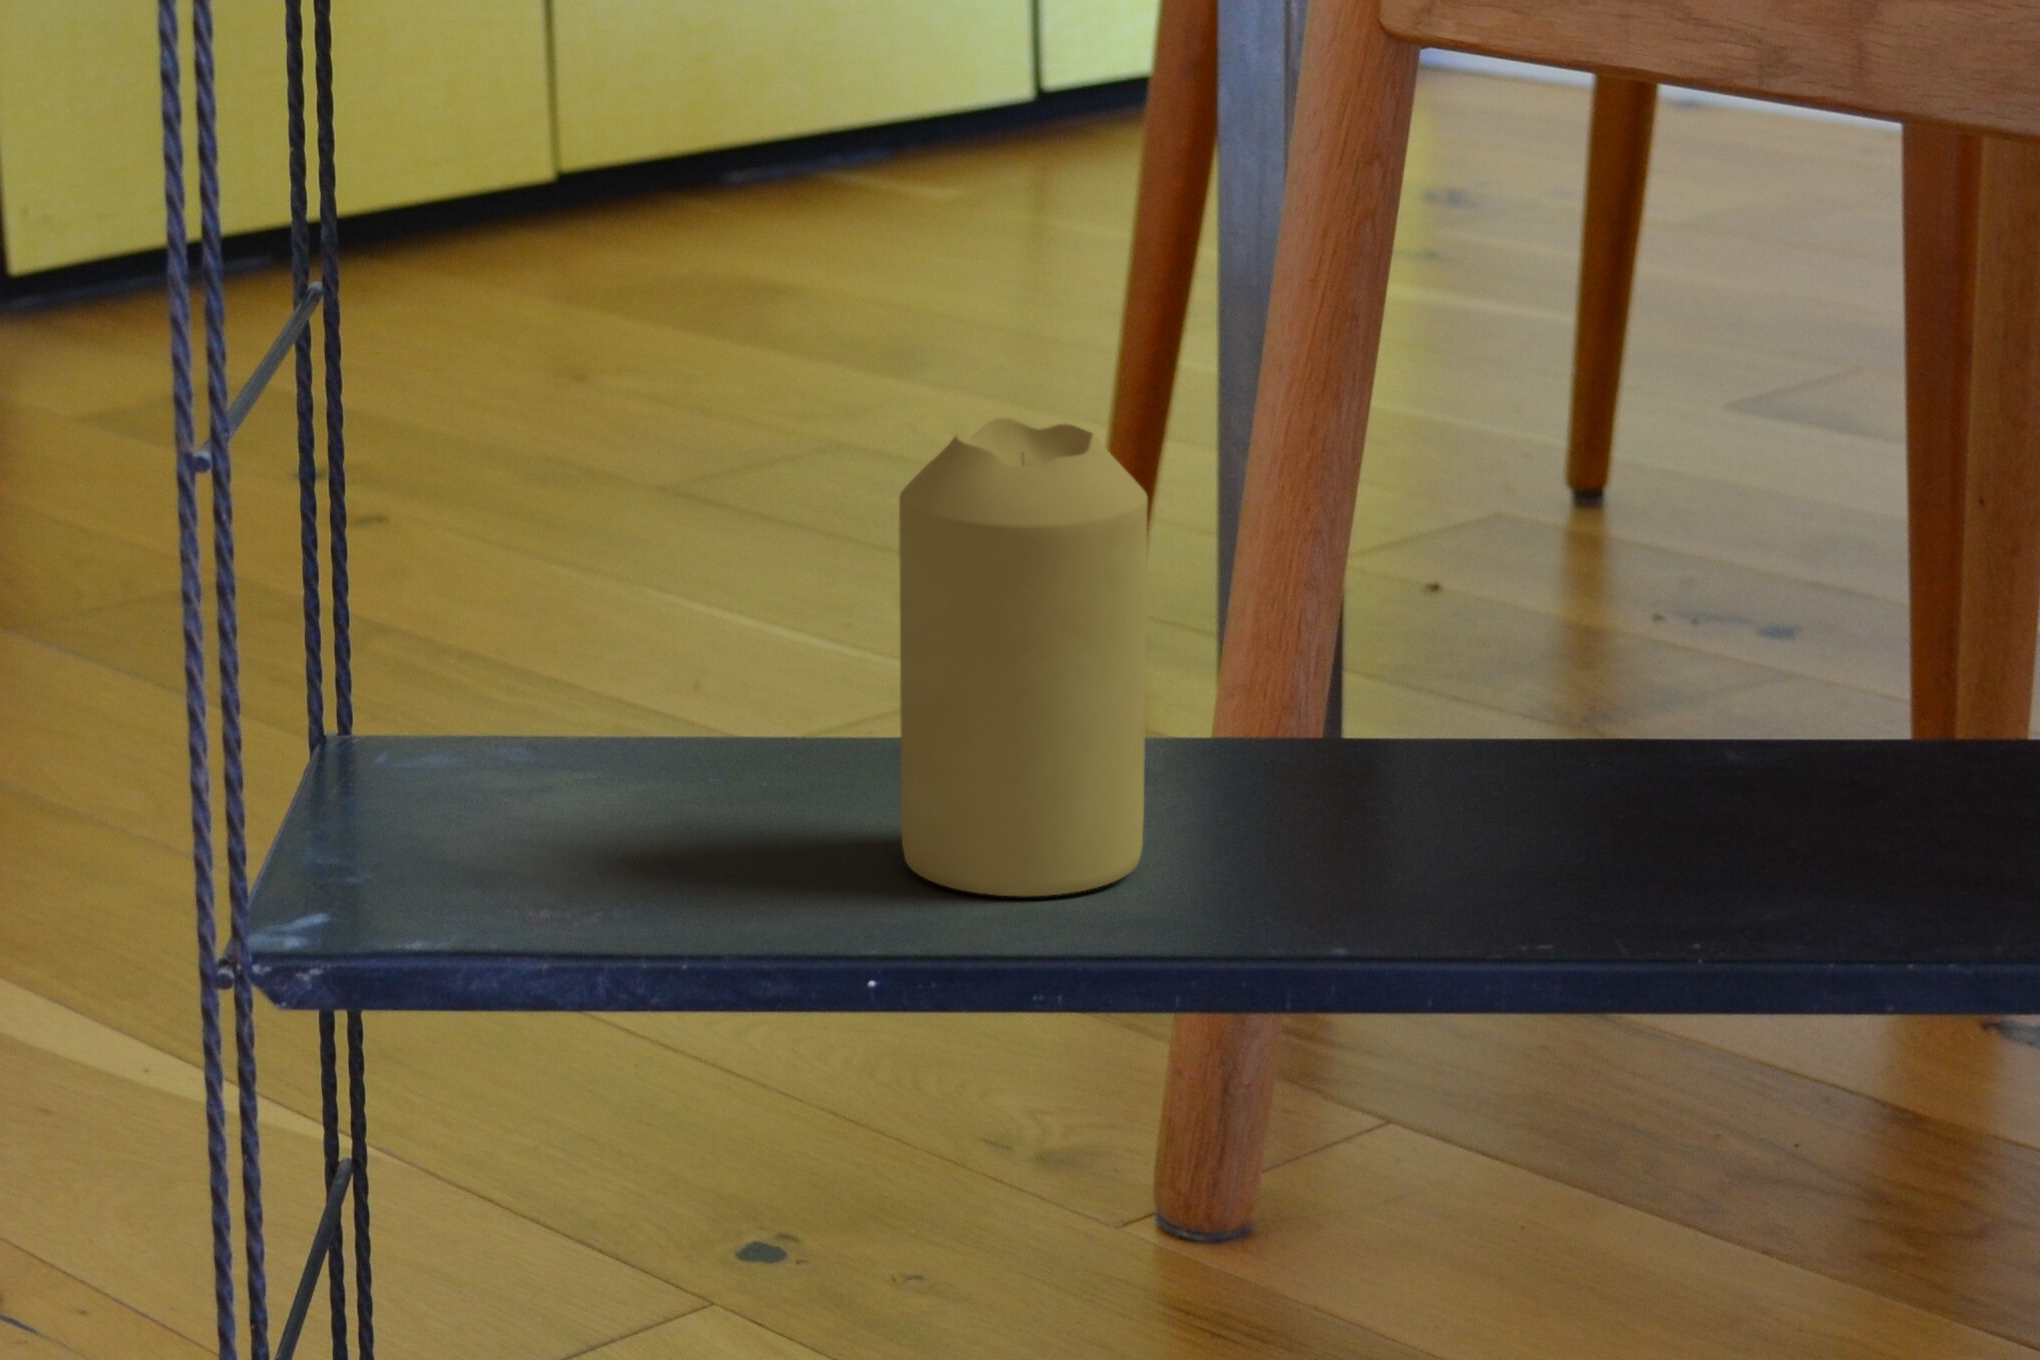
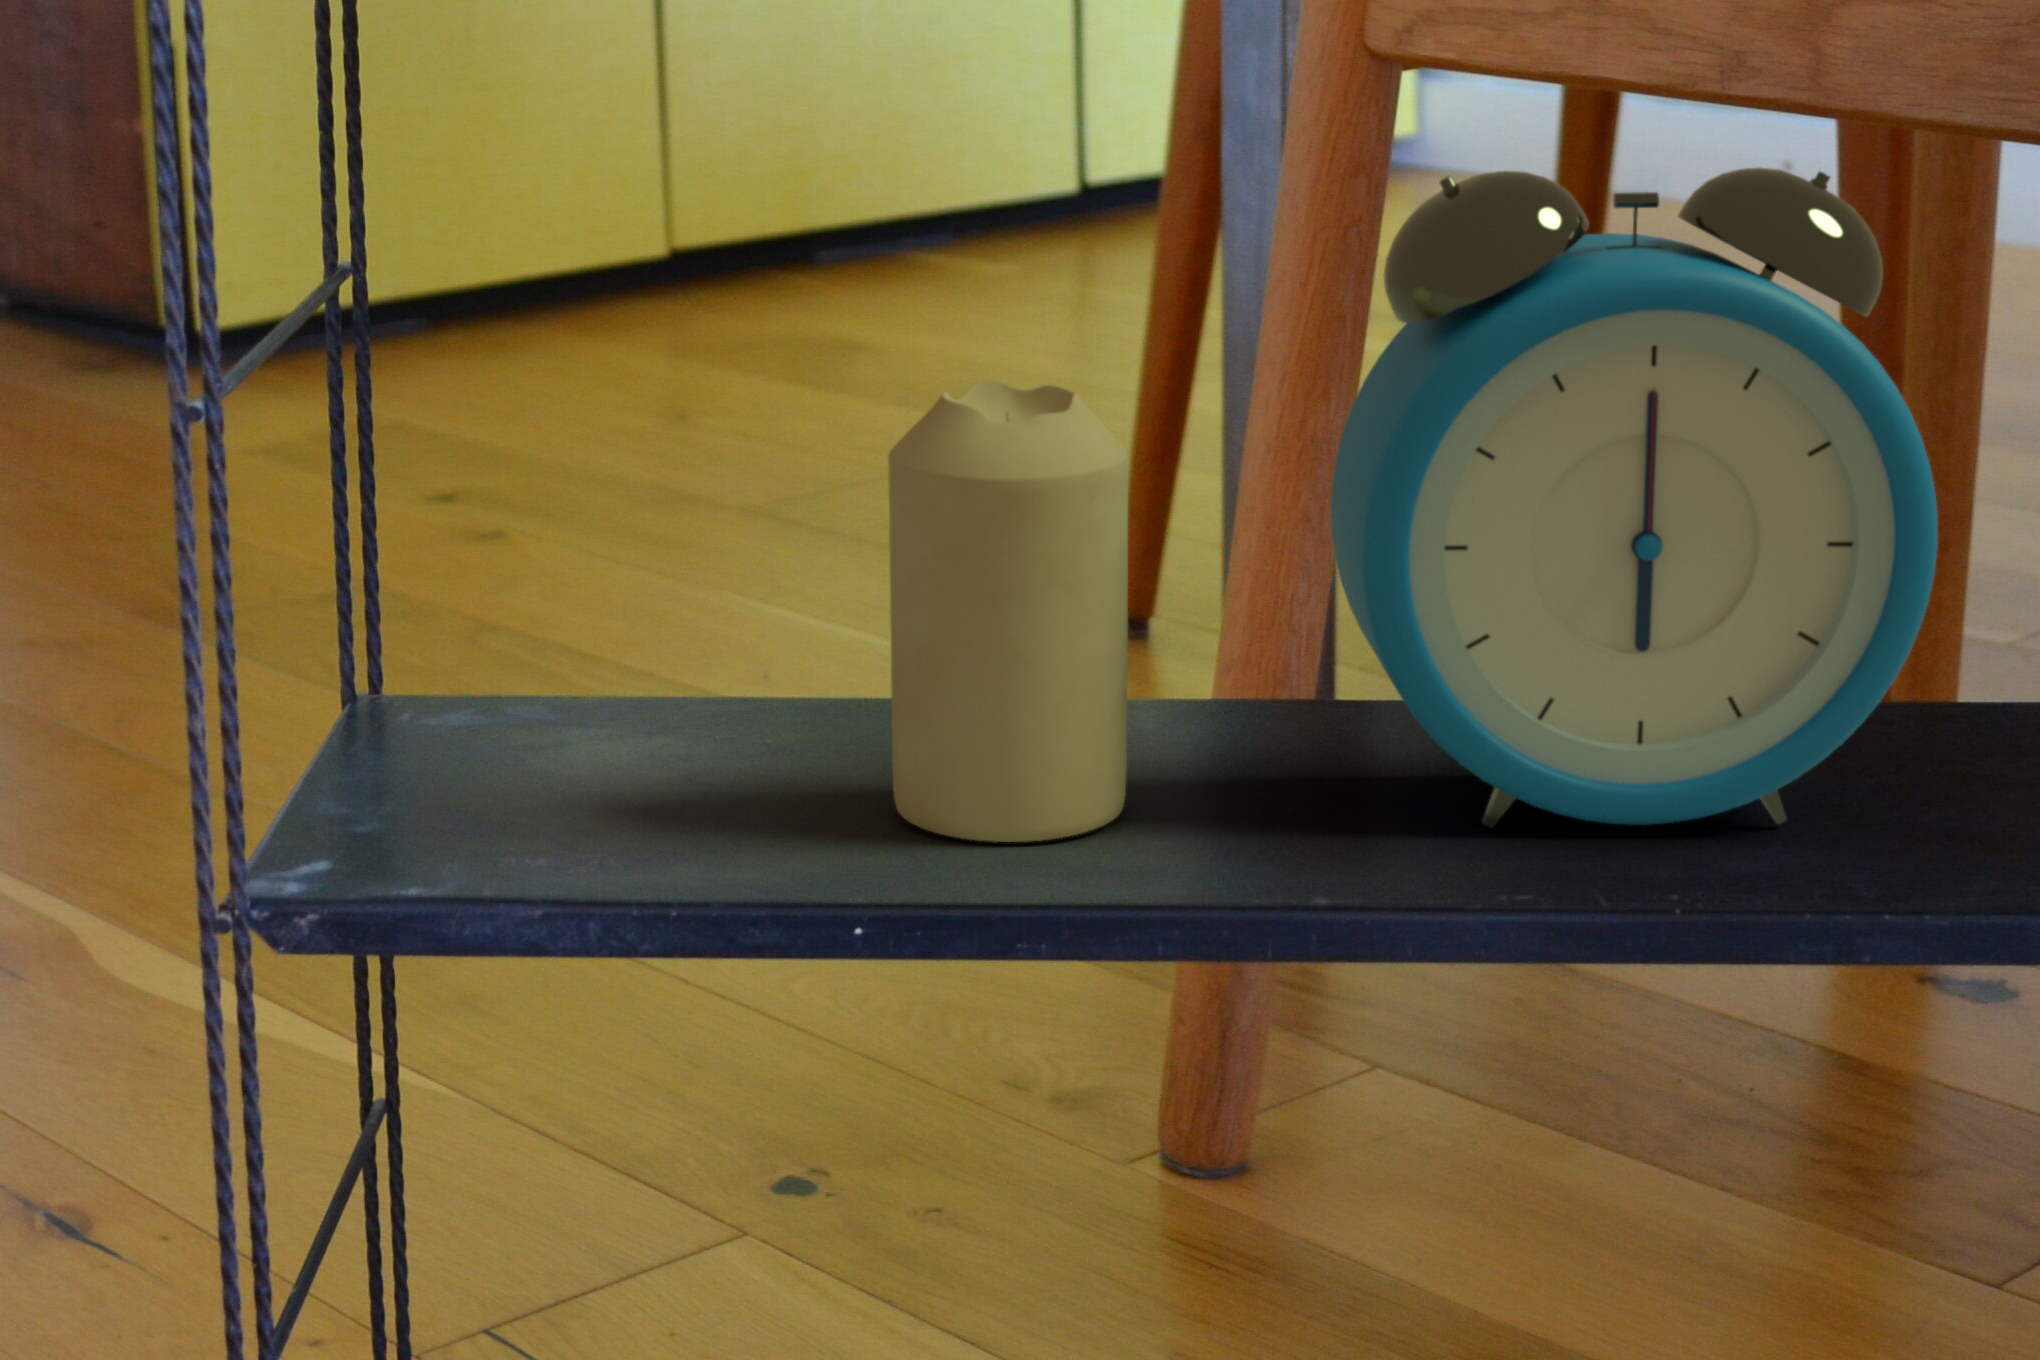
alarm clock: none [1355,200,1977,881] -> present [1331,168,1938,828]

